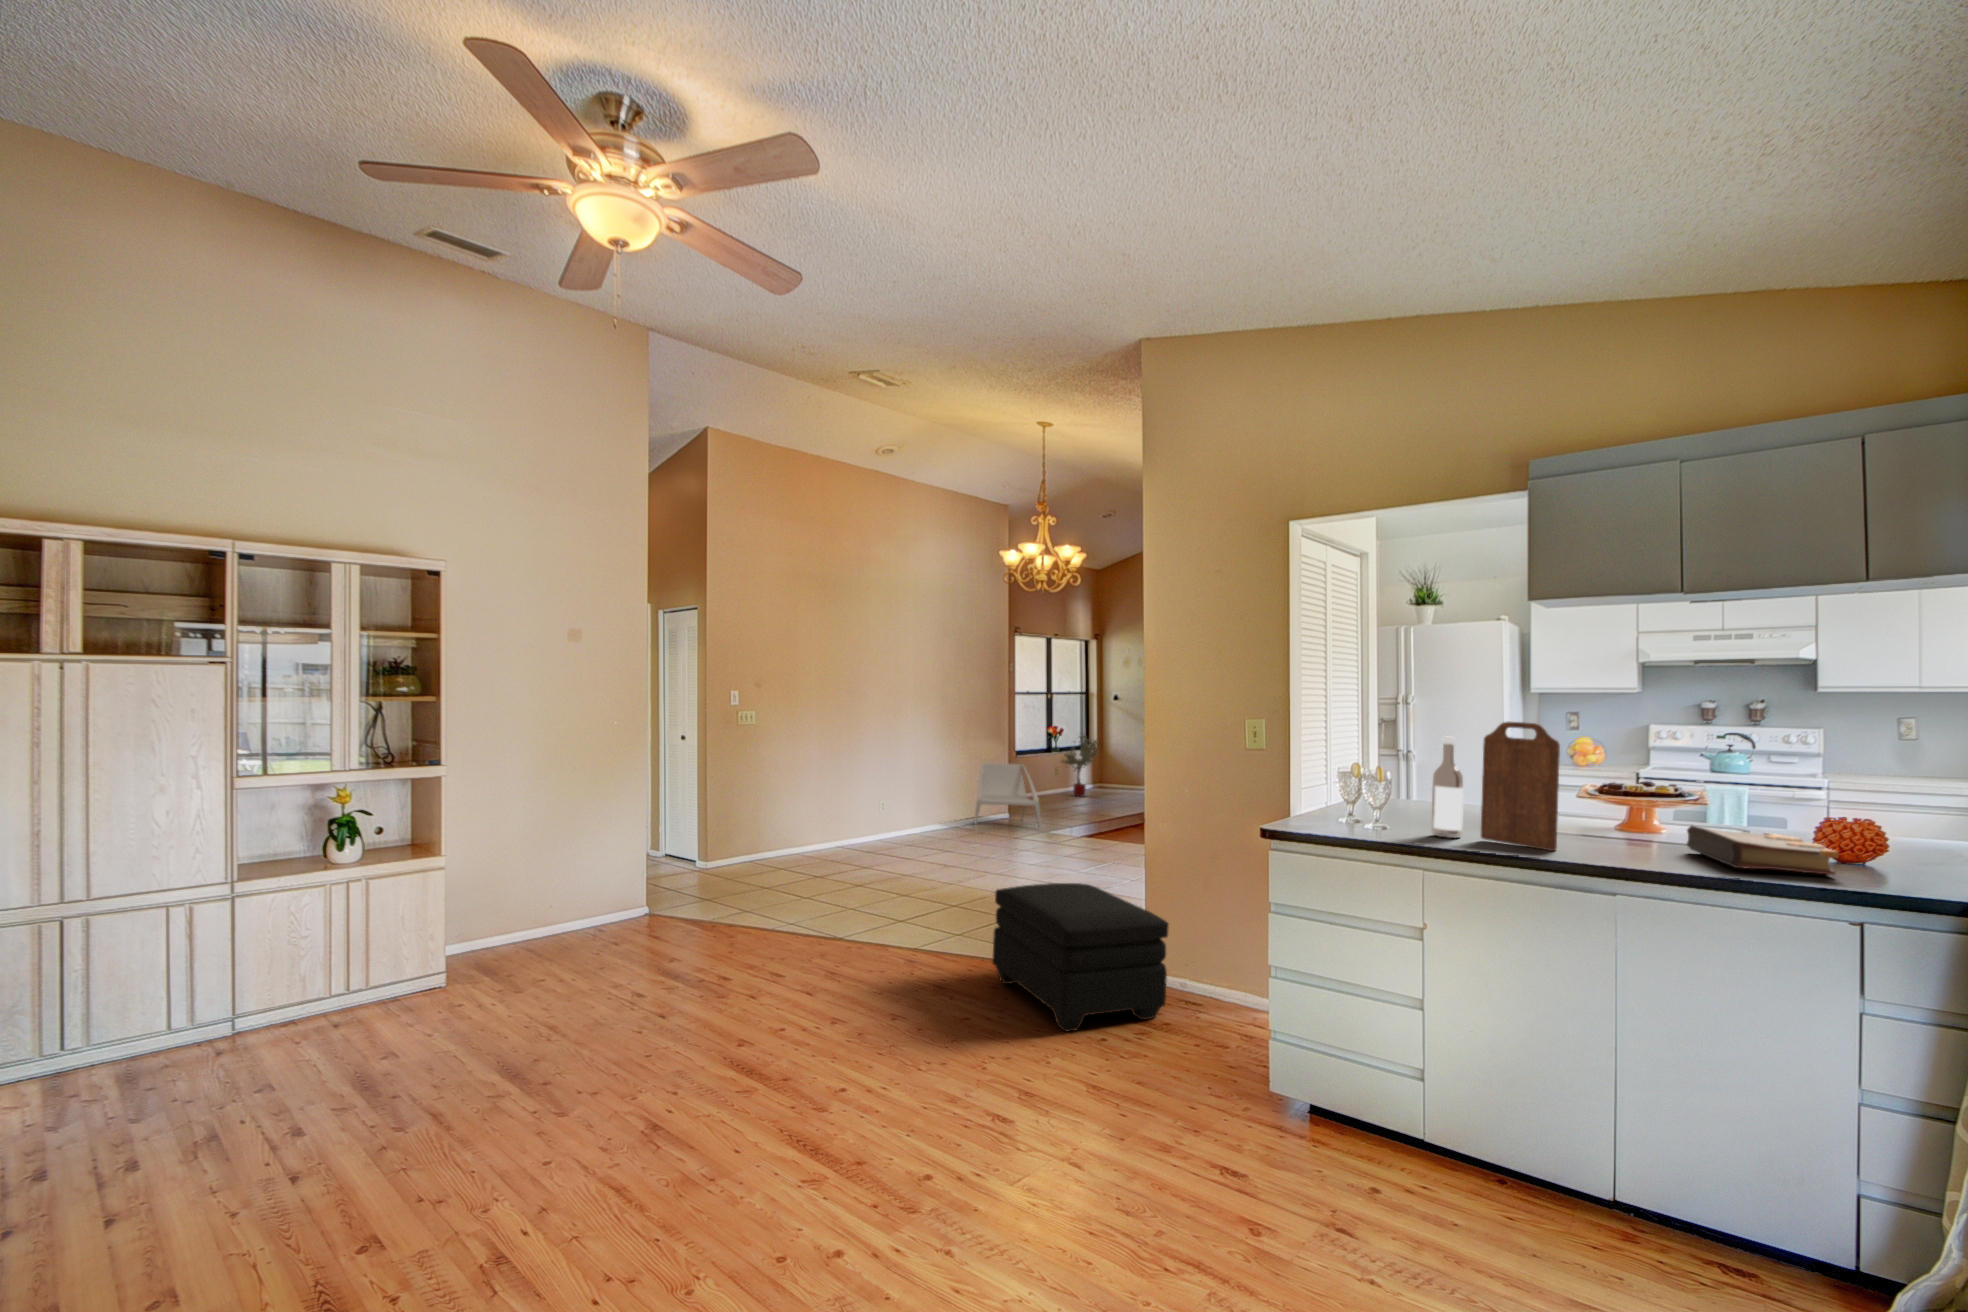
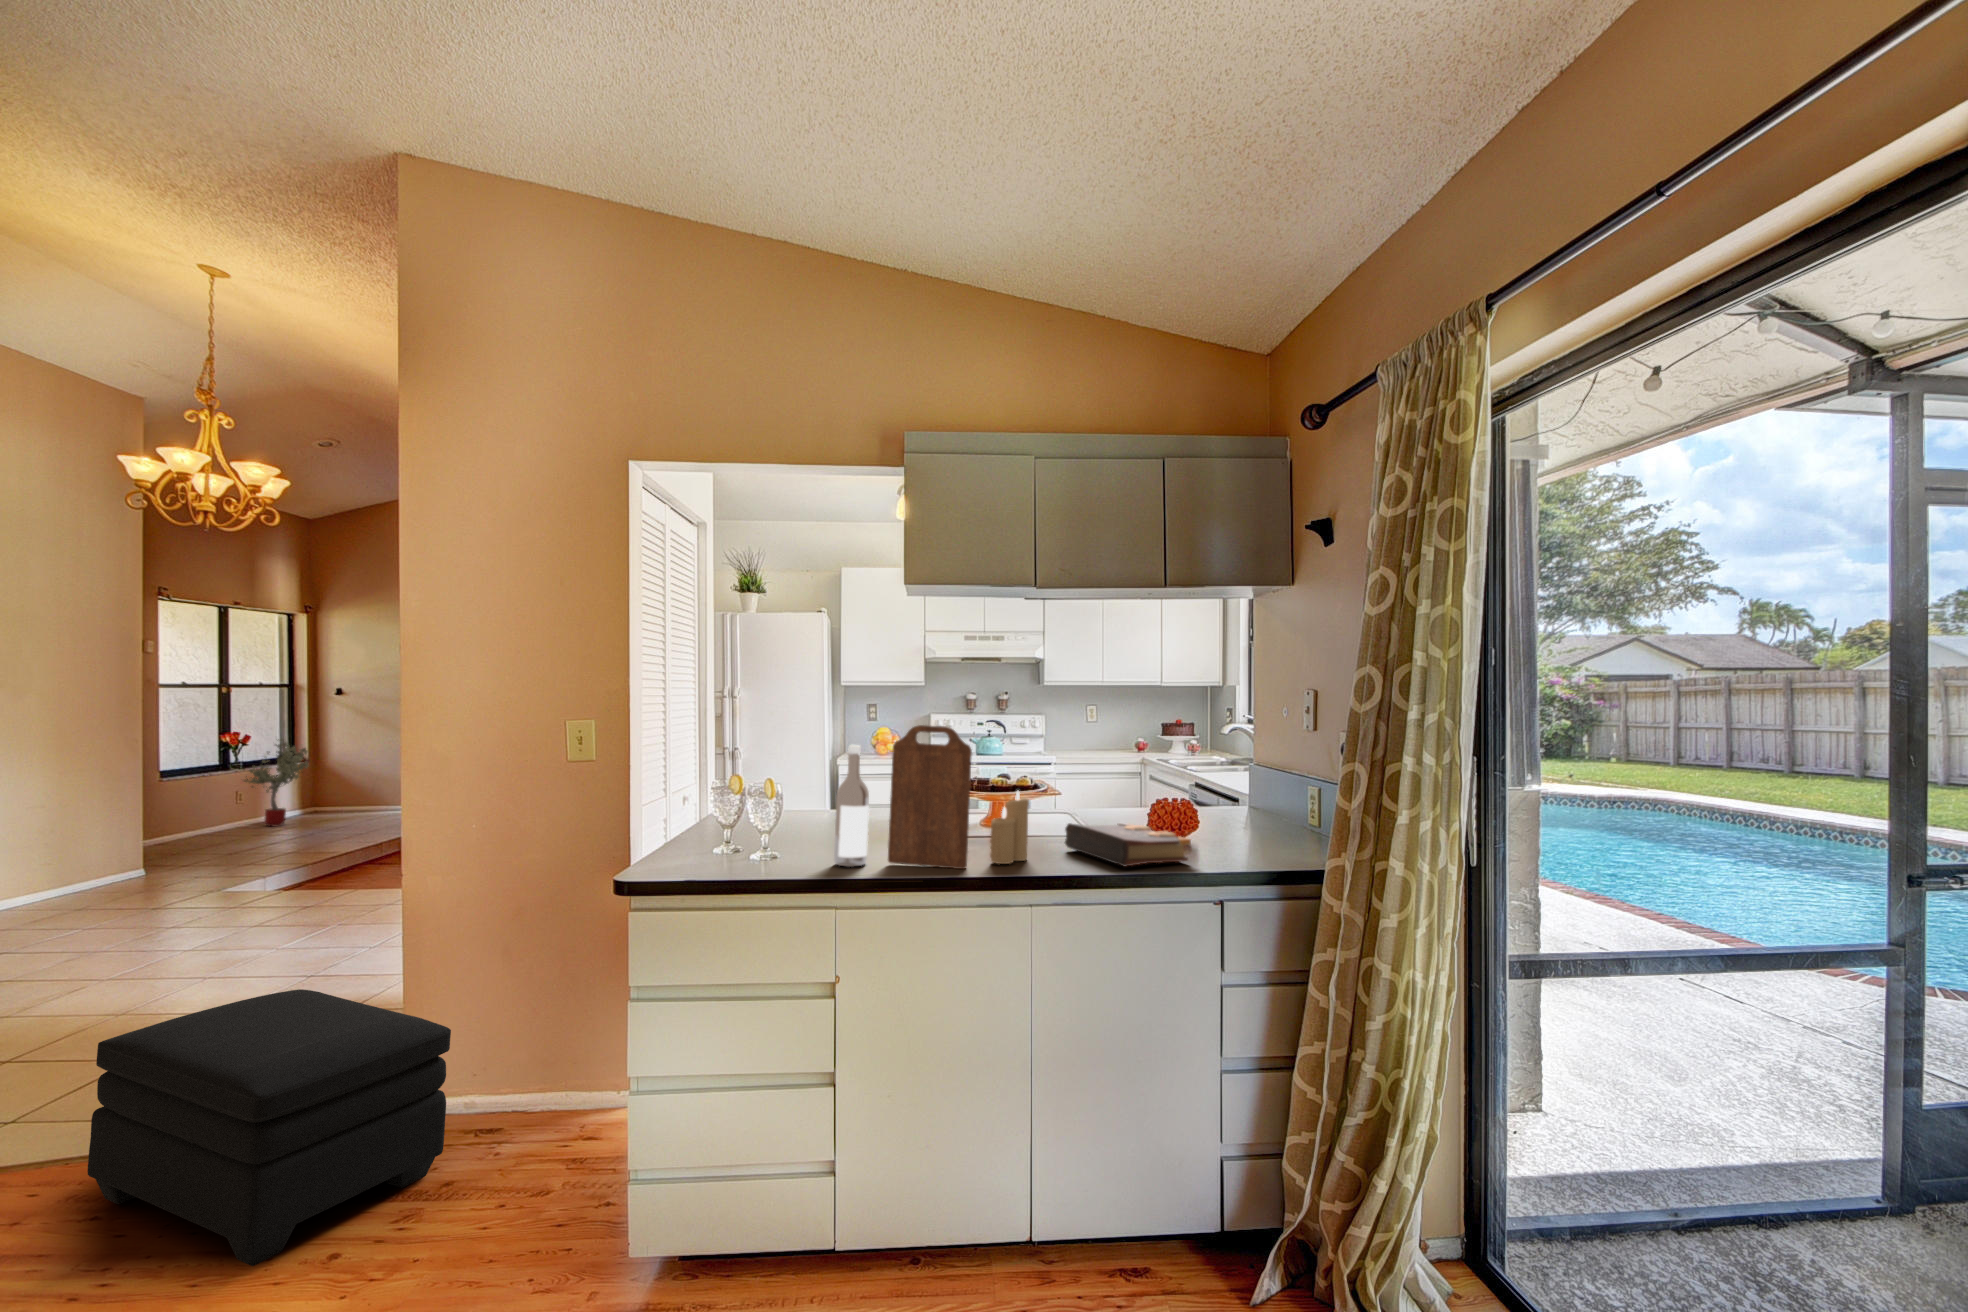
armchair: present [973,763,1041,829] -> none [64,792,205,905]
candle: none [1585,786,1633,853] -> present [990,791,1029,864]

